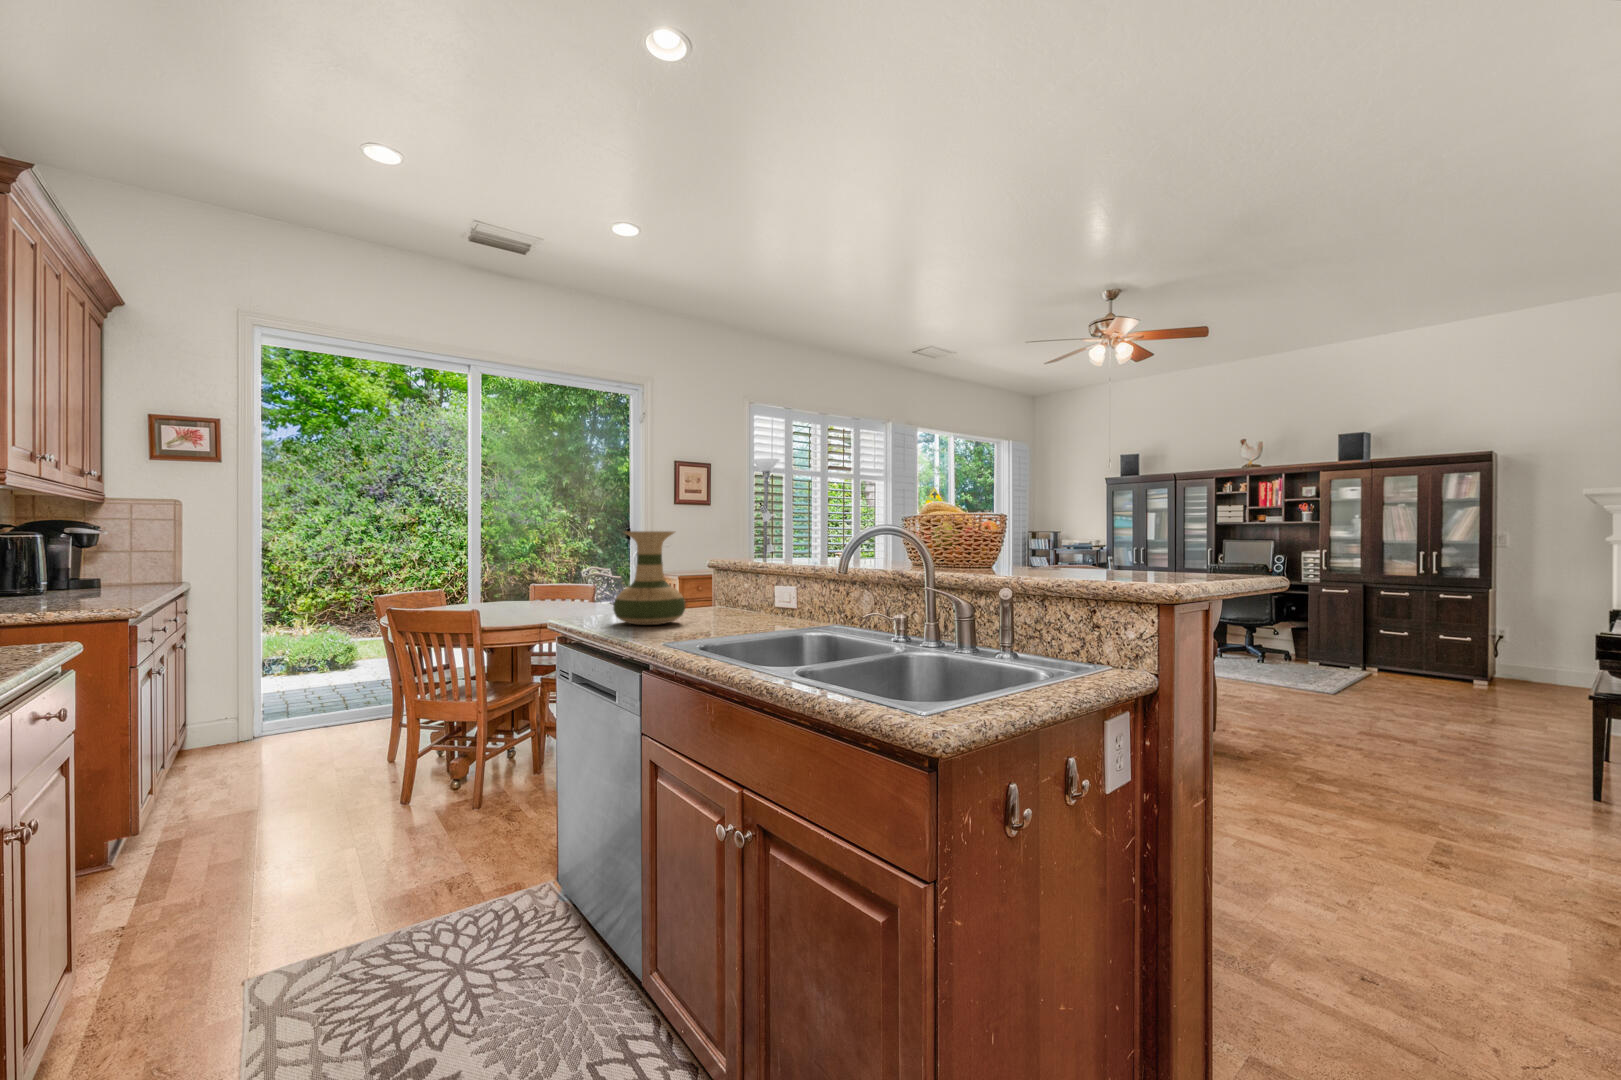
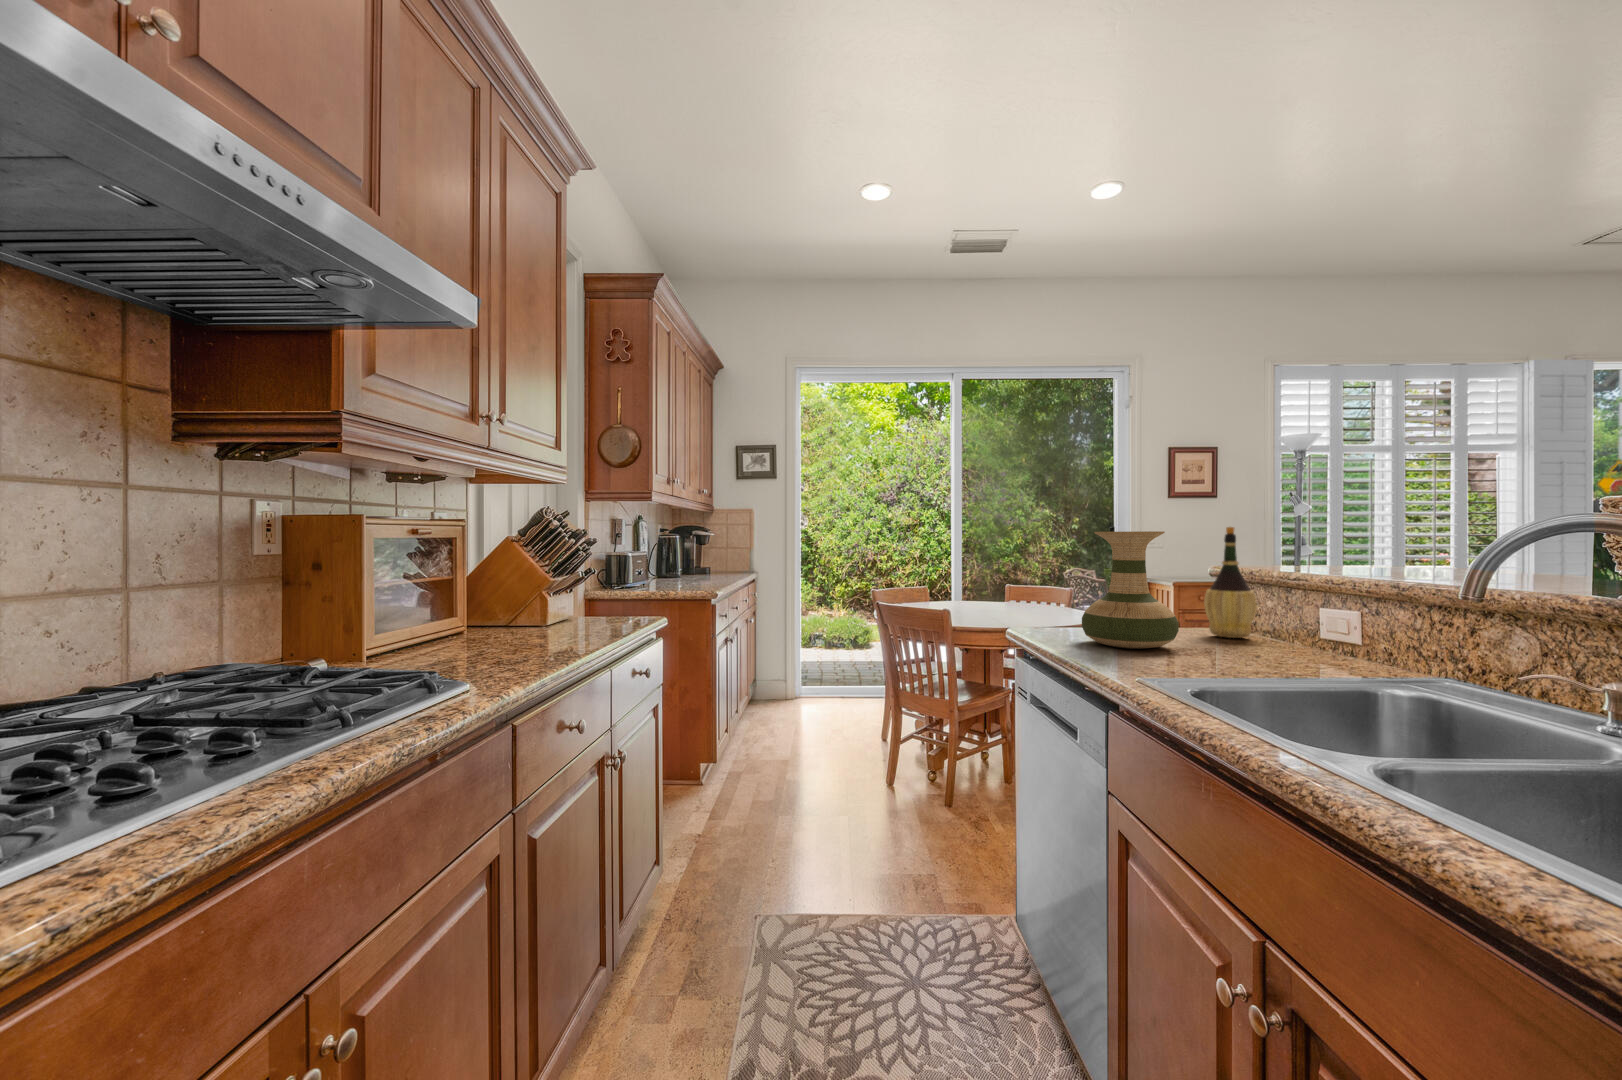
wine bottle: none [701,528,734,612] -> present [1204,527,1257,638]

